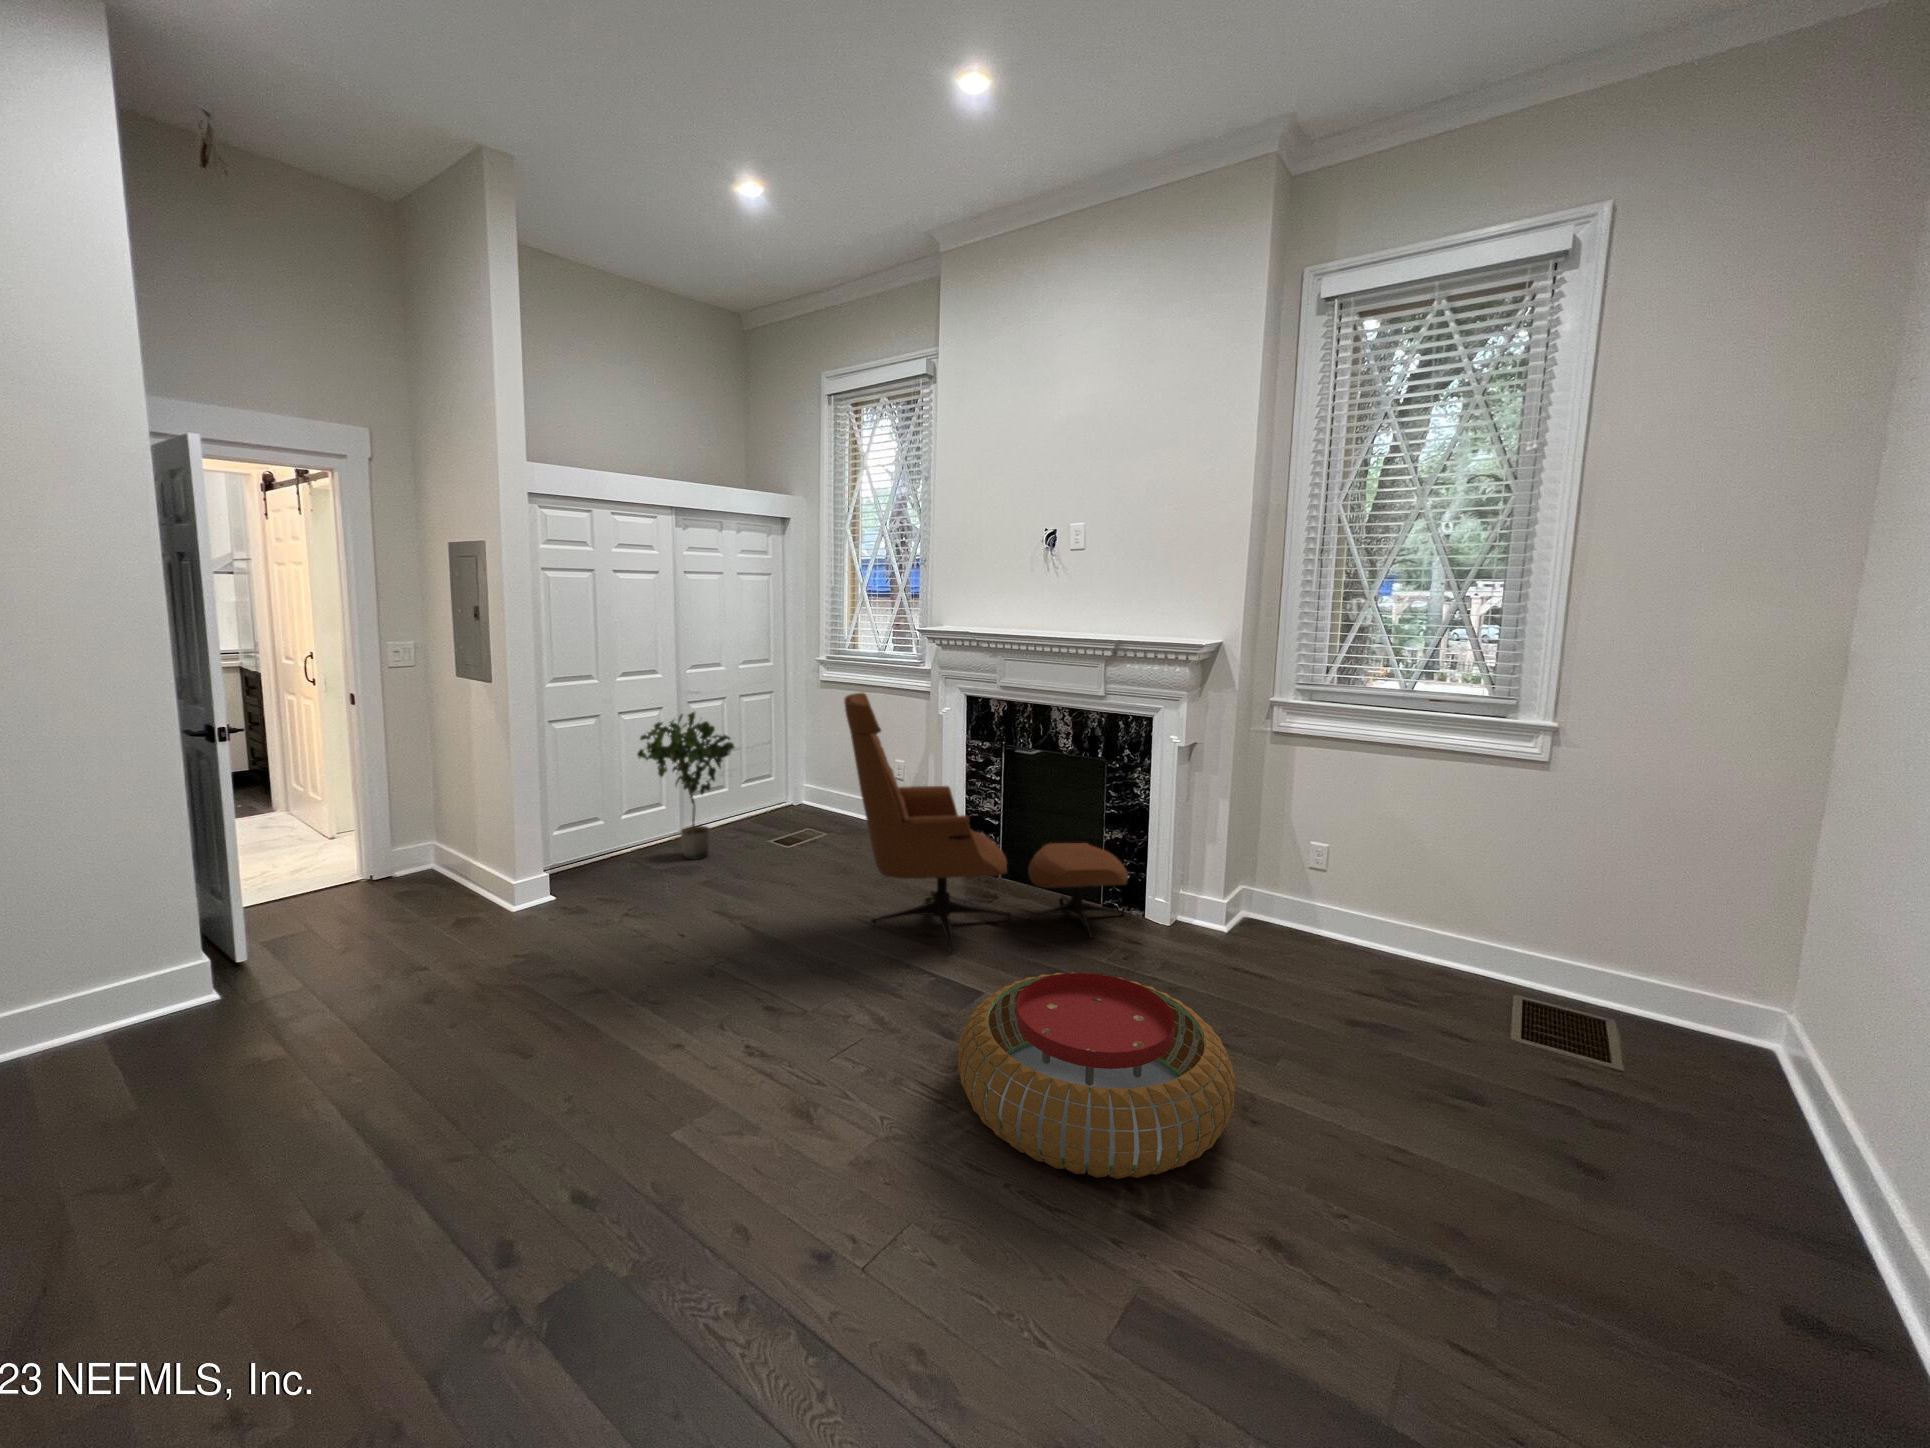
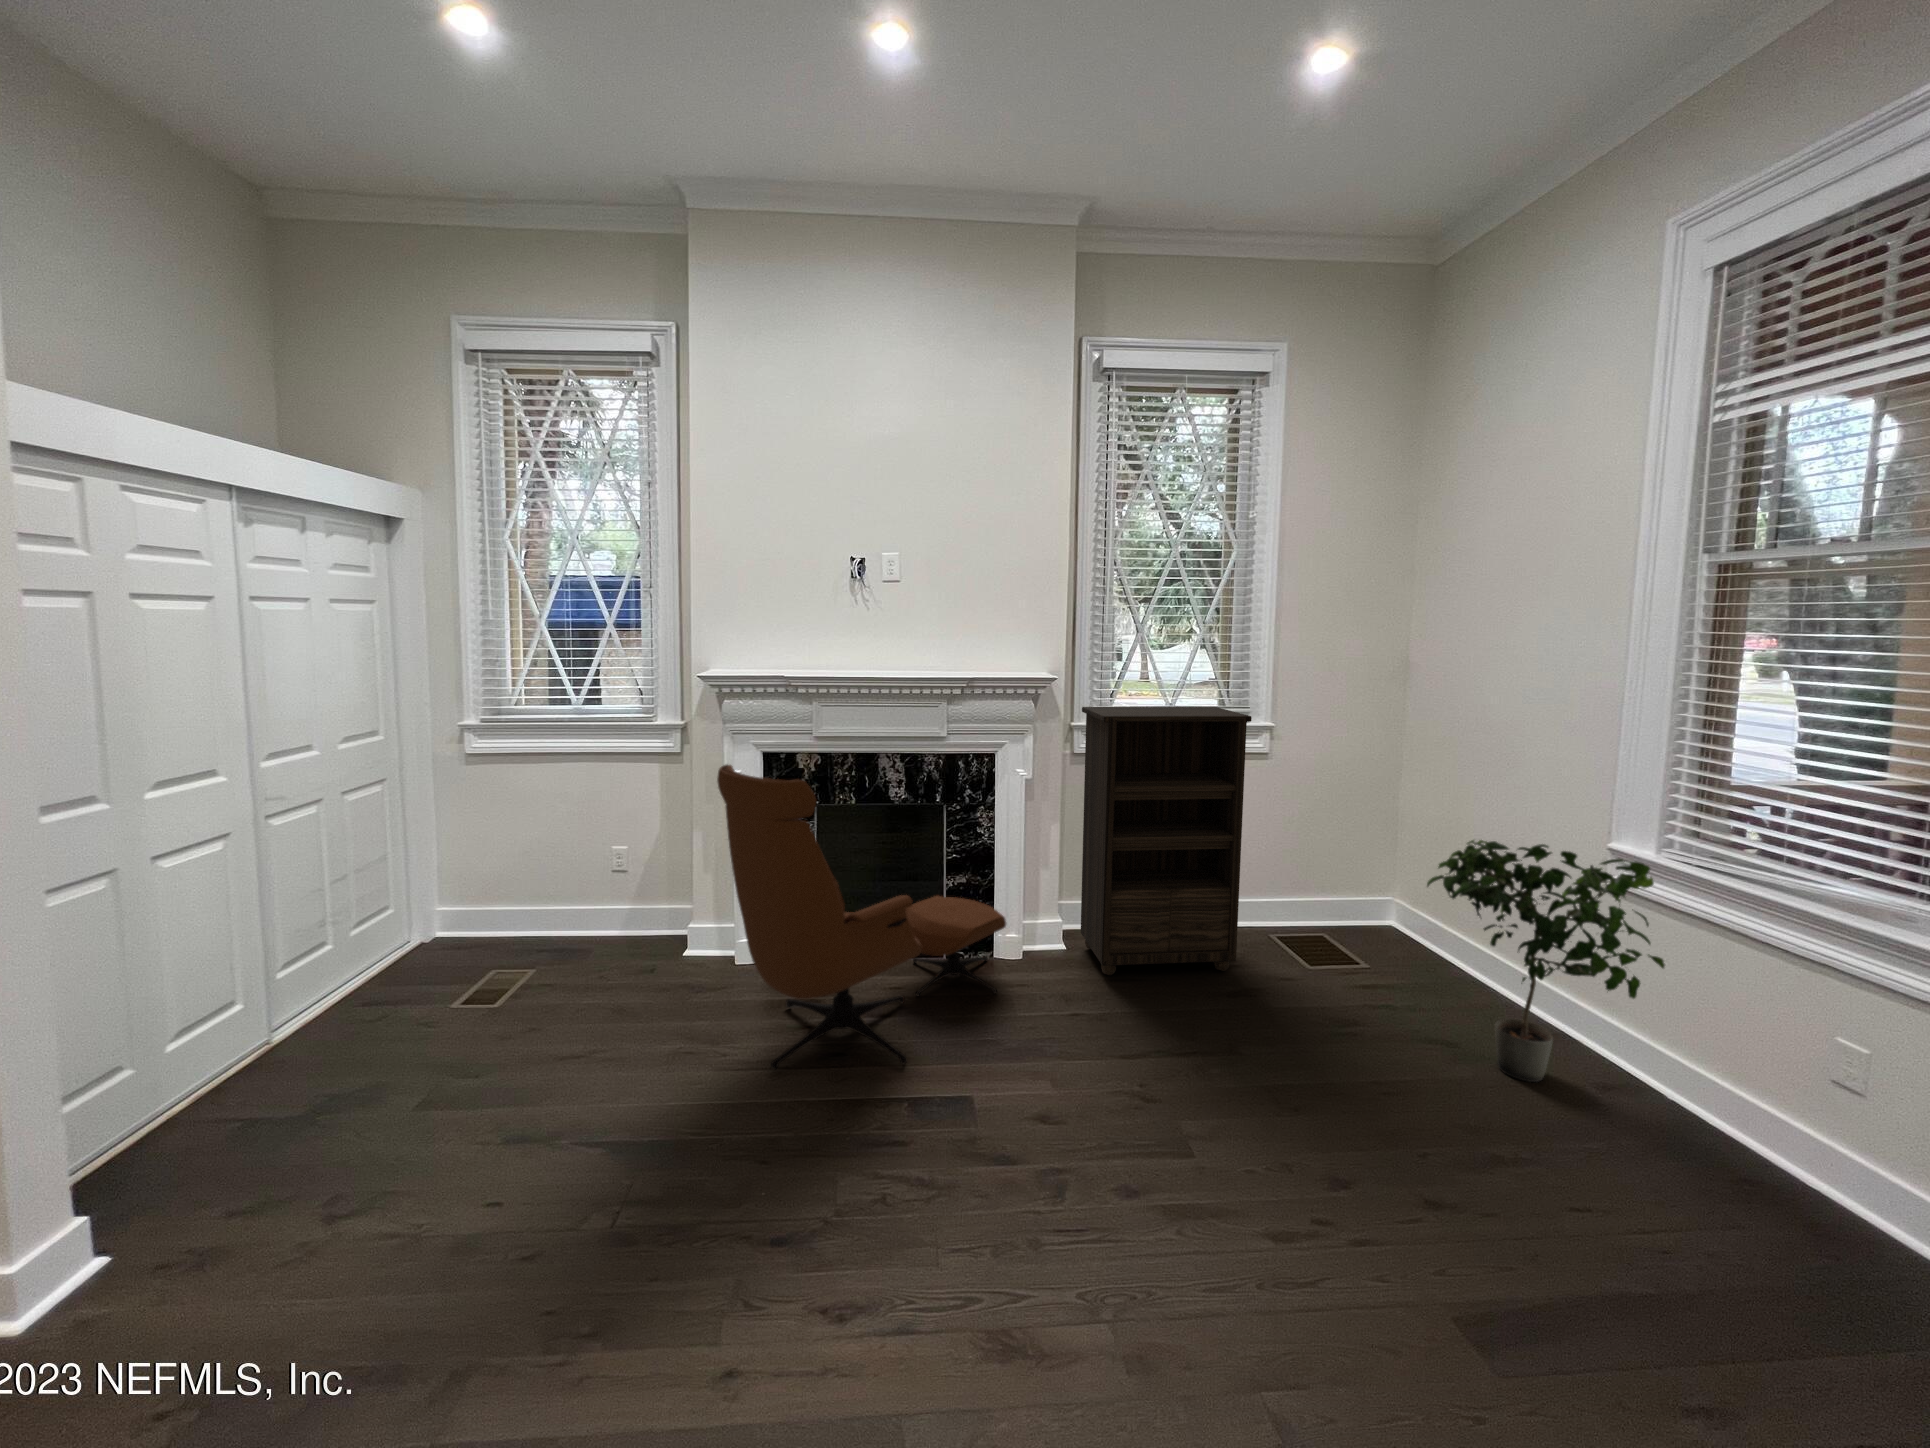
bookshelf: none [1208,678,1417,998] -> present [1081,707,1252,975]
potted plant: present [637,712,734,859] -> present [1427,840,1665,1082]
pouf: present [958,972,1236,1179] -> none [1084,1019,1381,1244]

